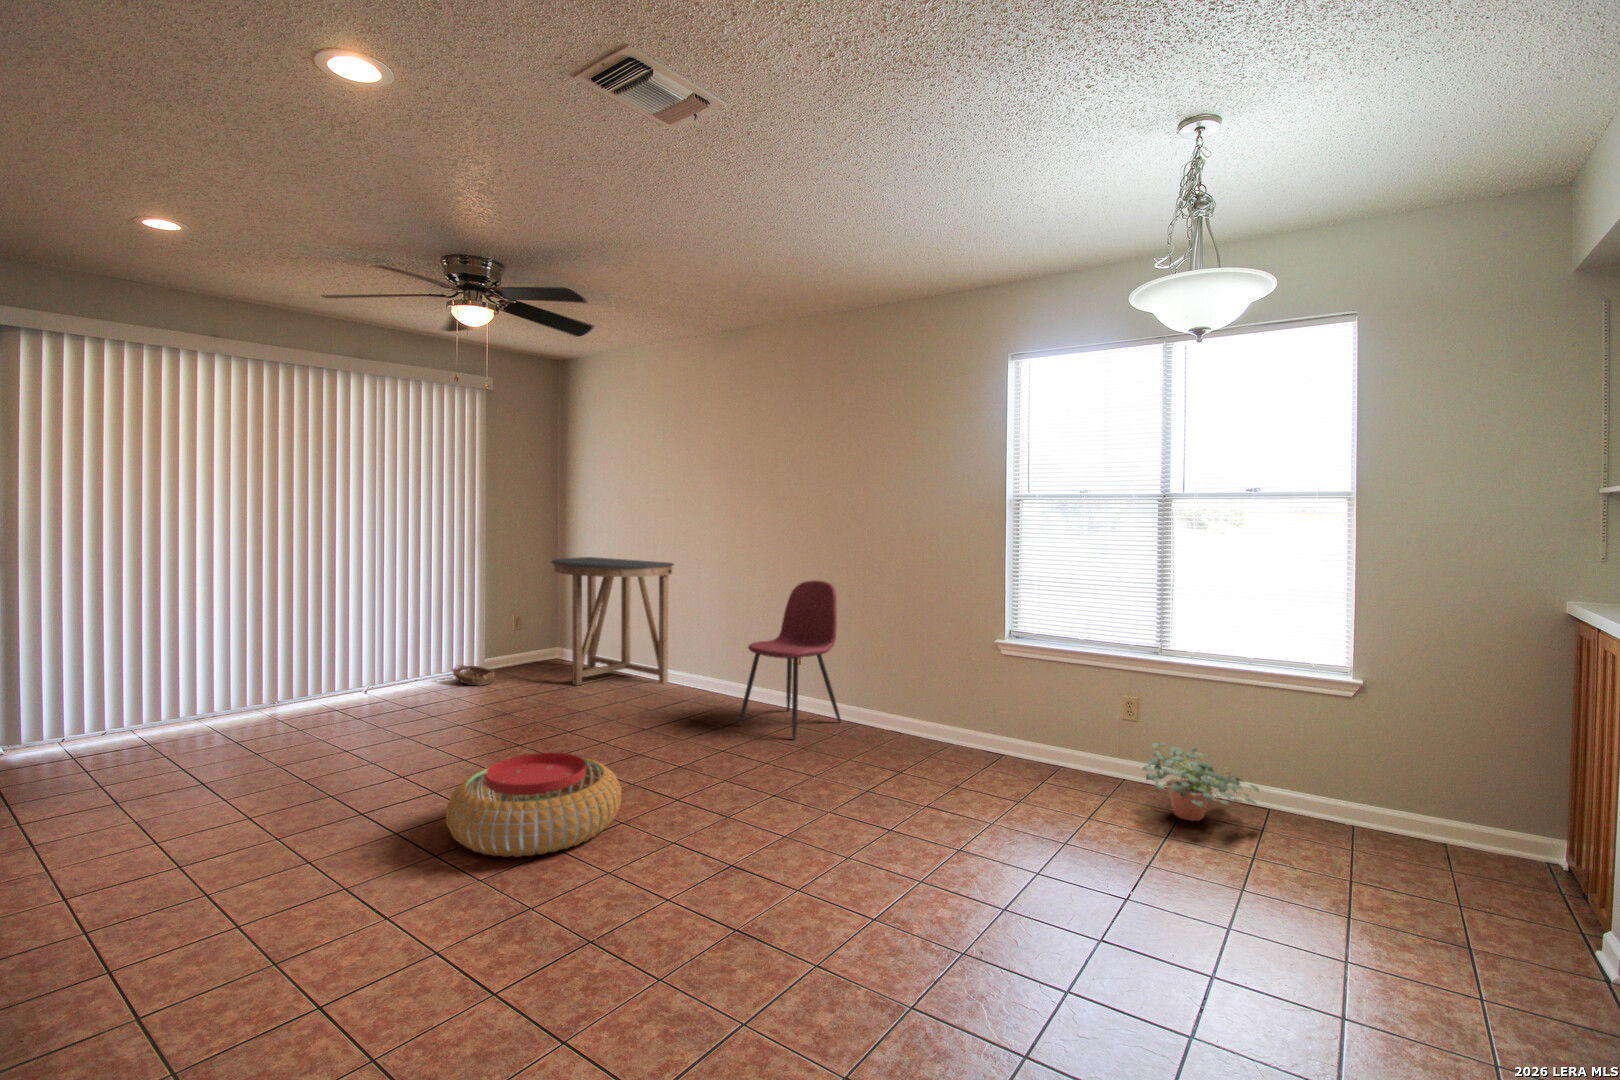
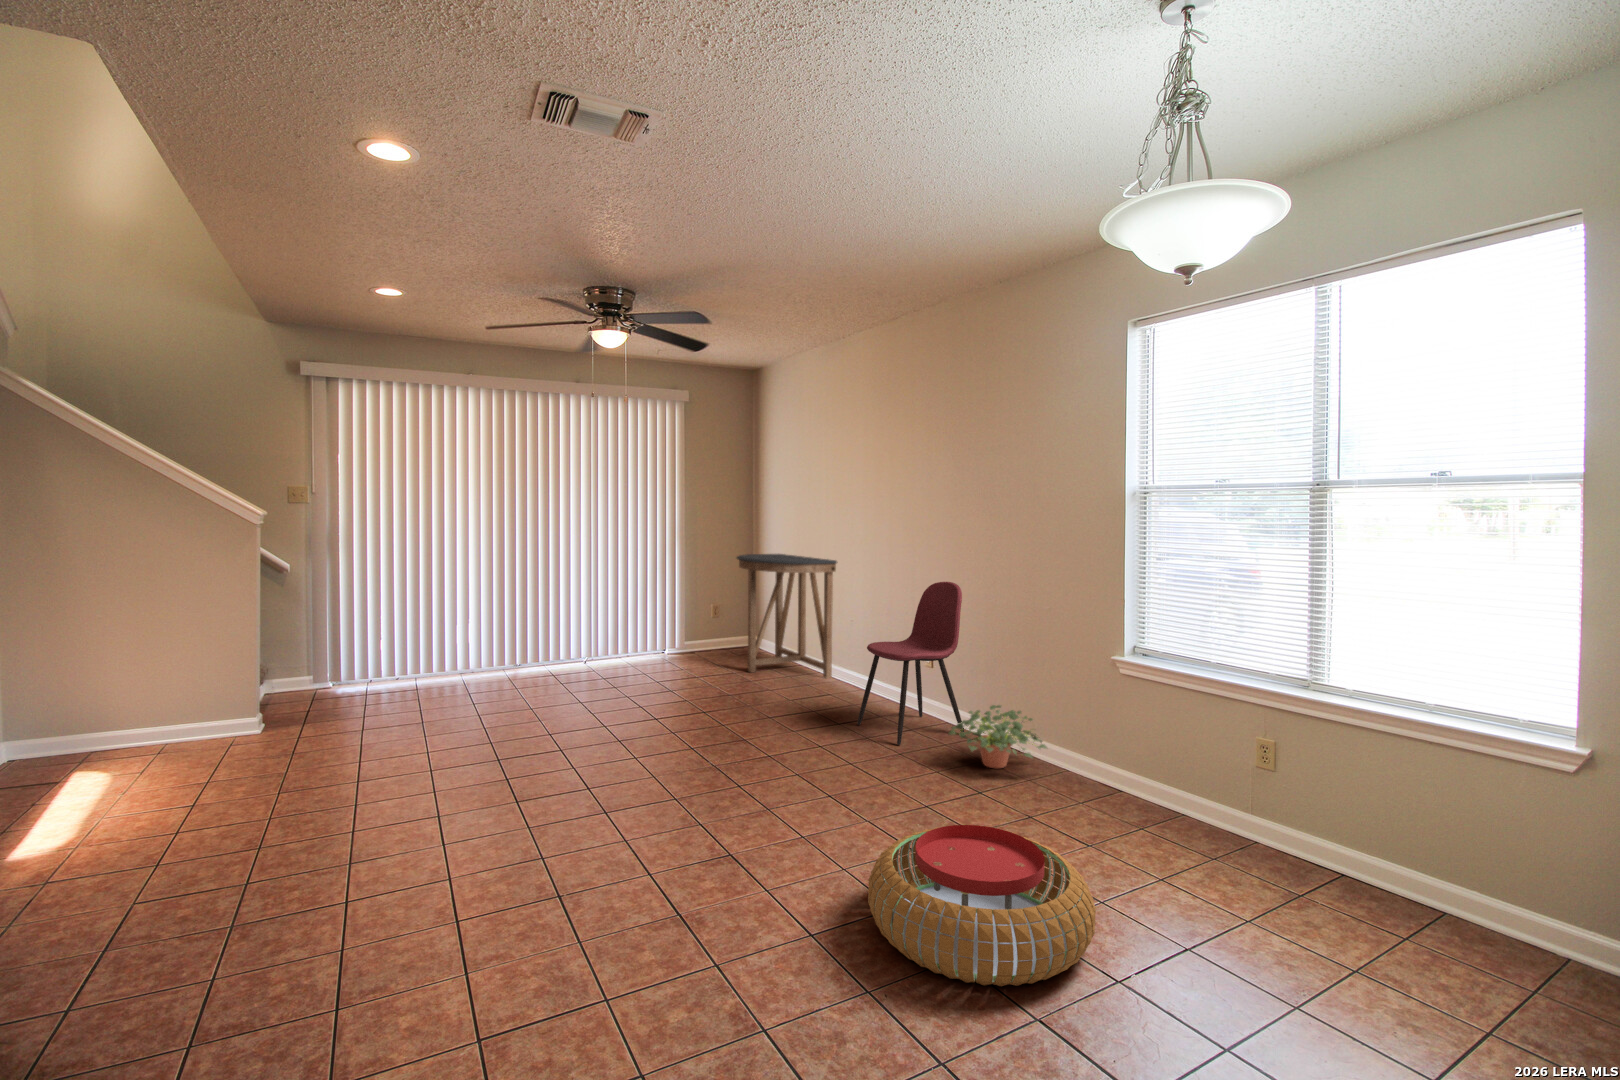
basket: present [453,665,495,686] -> none [648,644,697,666]
potted plant: present [1143,743,1259,821] -> present [949,705,1047,768]
pouf: present [446,753,622,857] -> present [868,825,1096,986]

